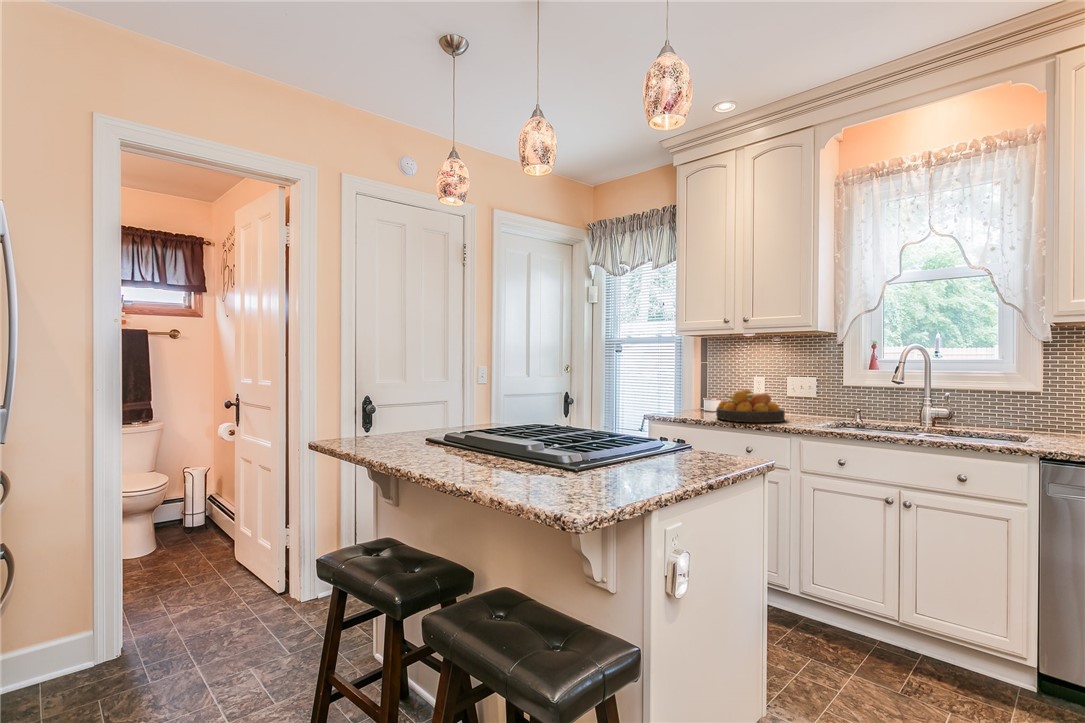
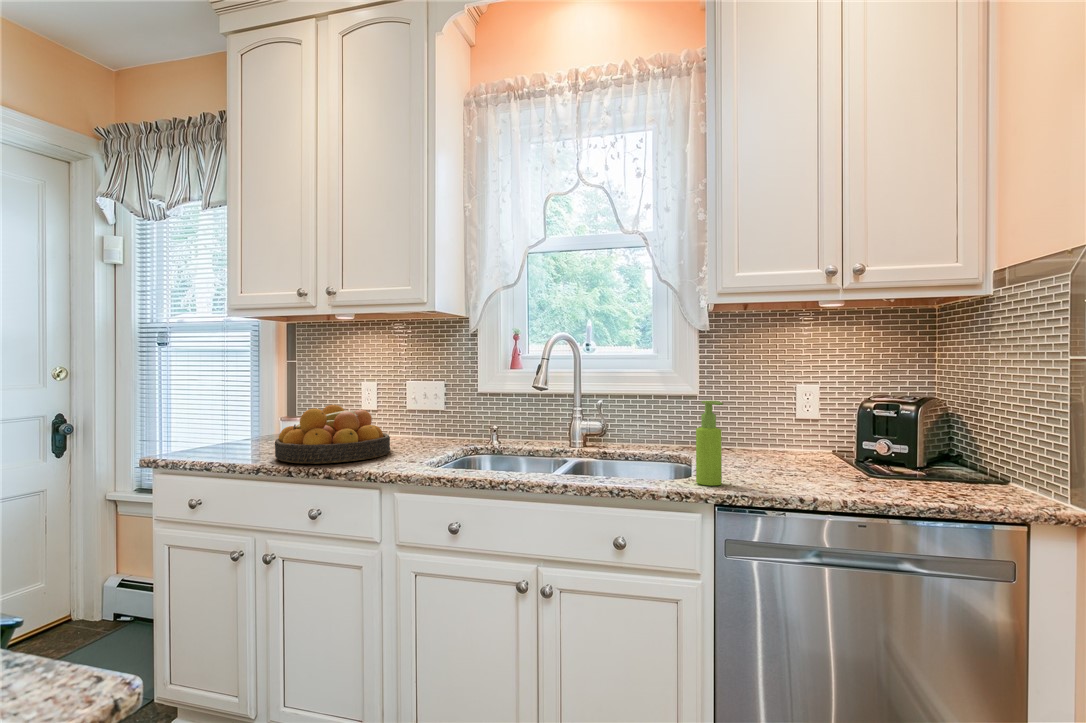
soap dispenser: none [1026,392,1048,448] -> present [696,401,723,486]

